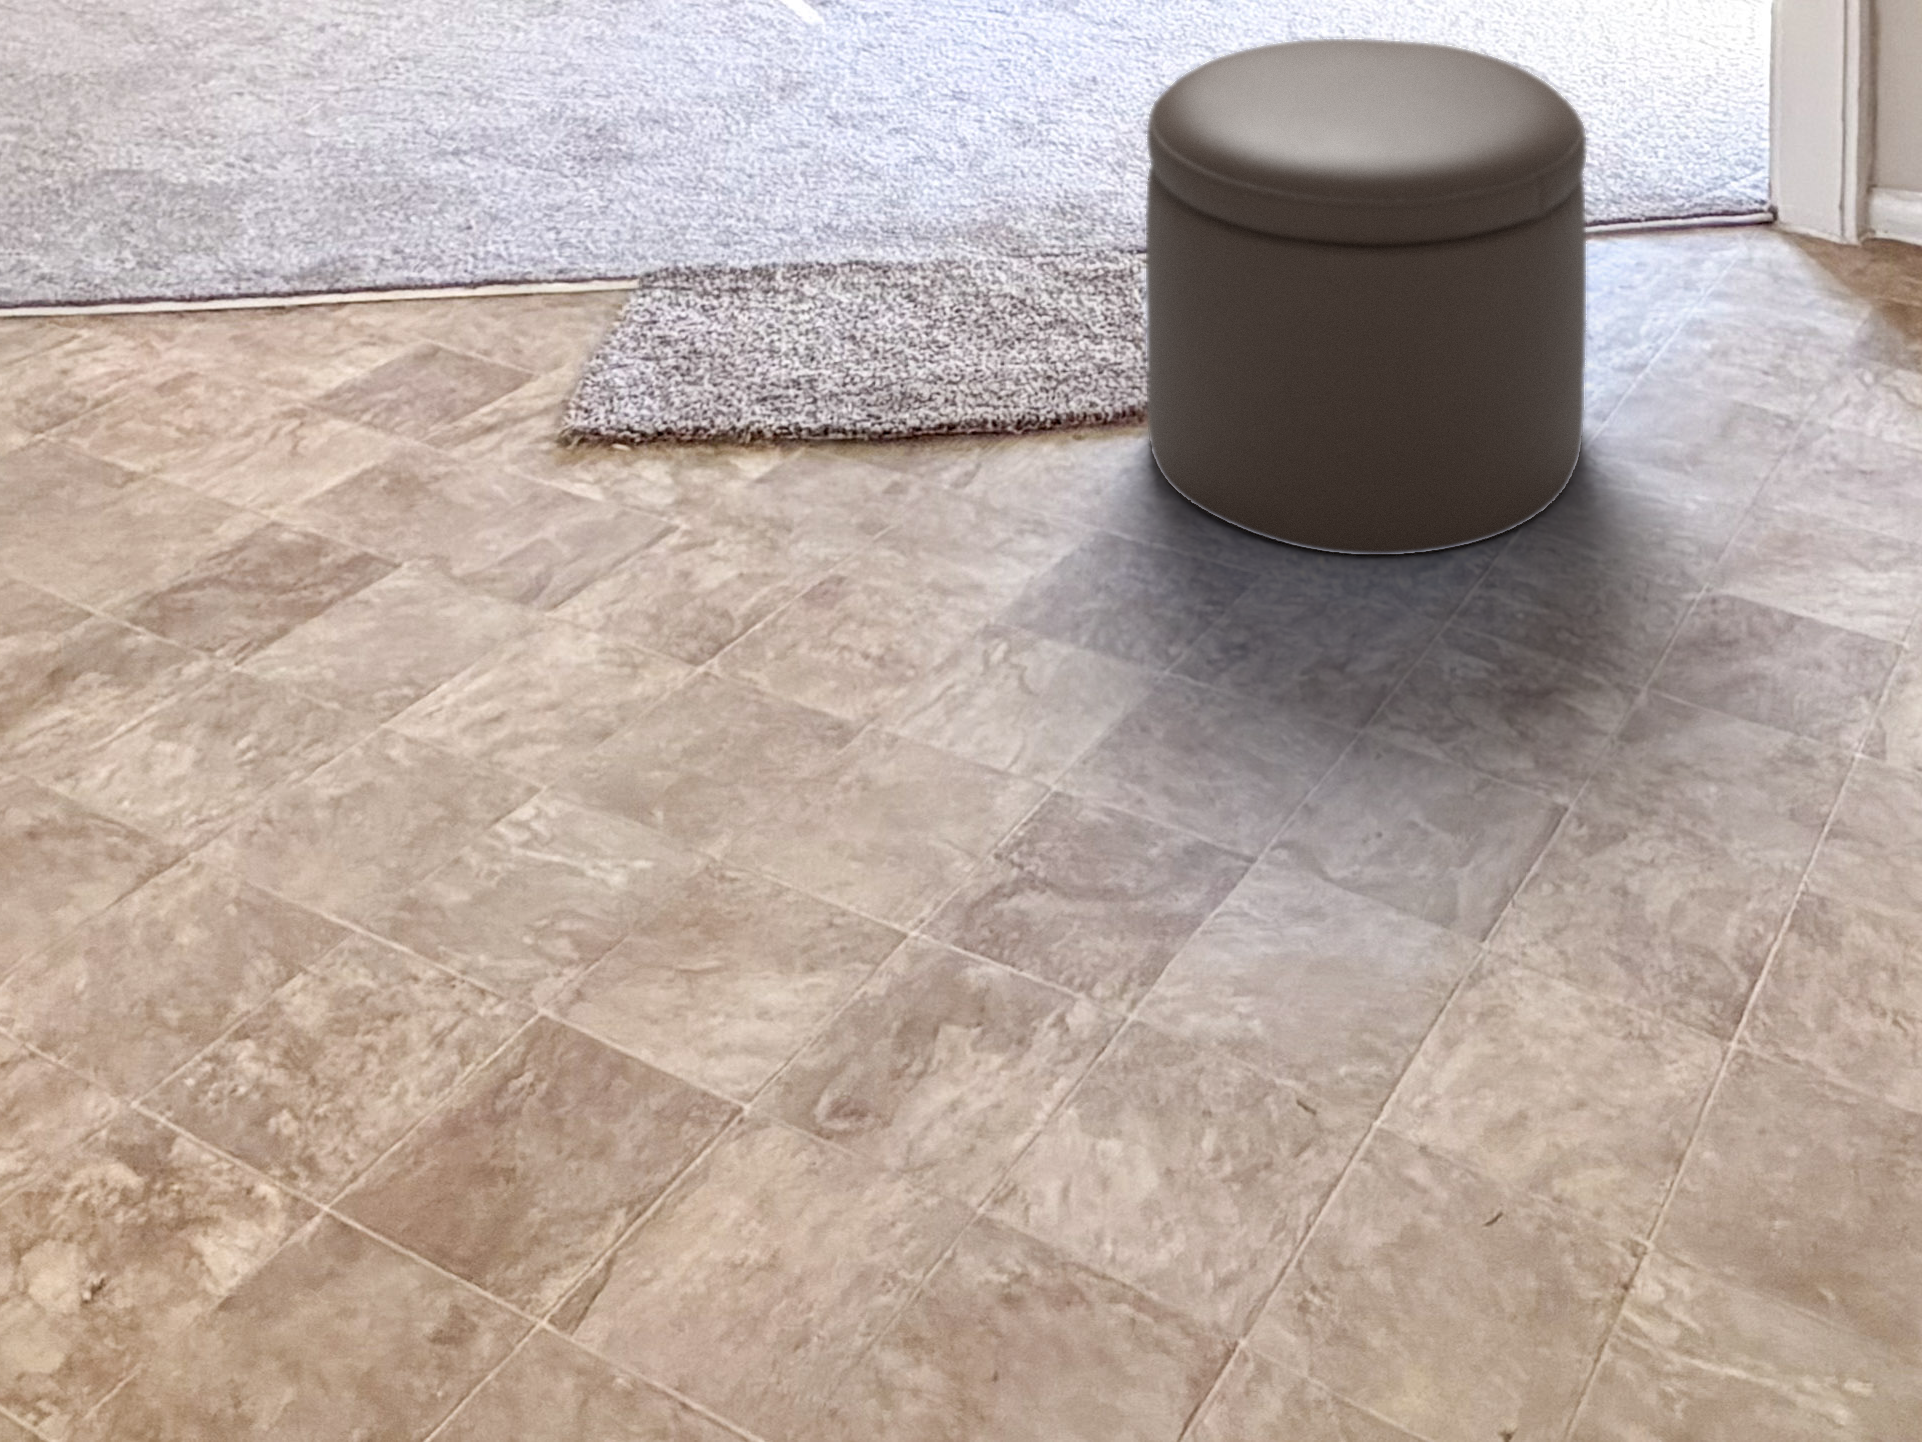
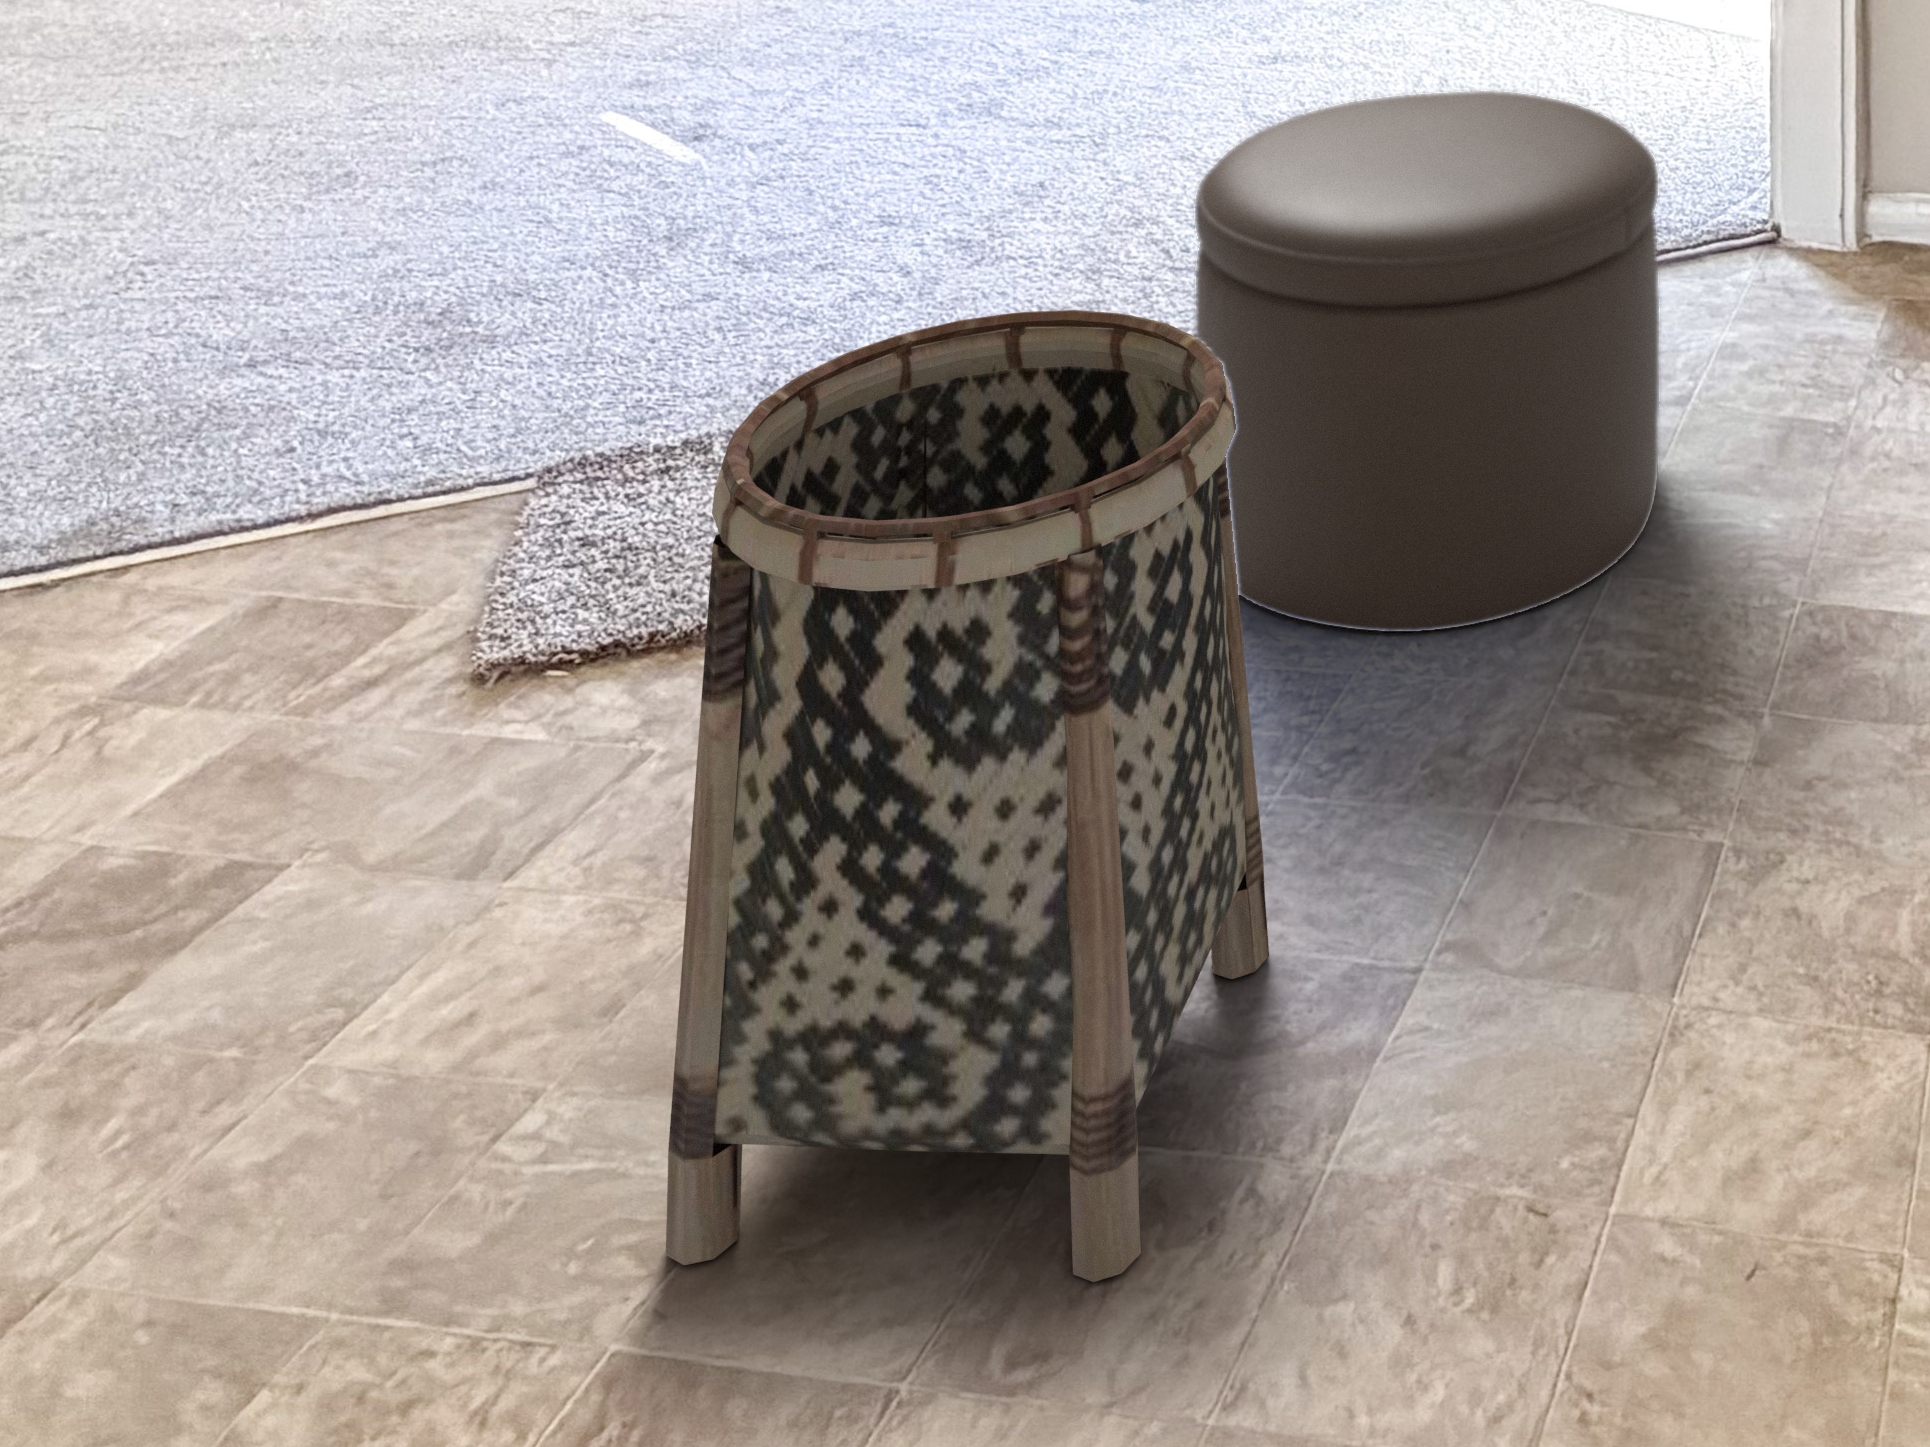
basket: none [601,196,1124,1060] -> present [666,310,1269,1282]

